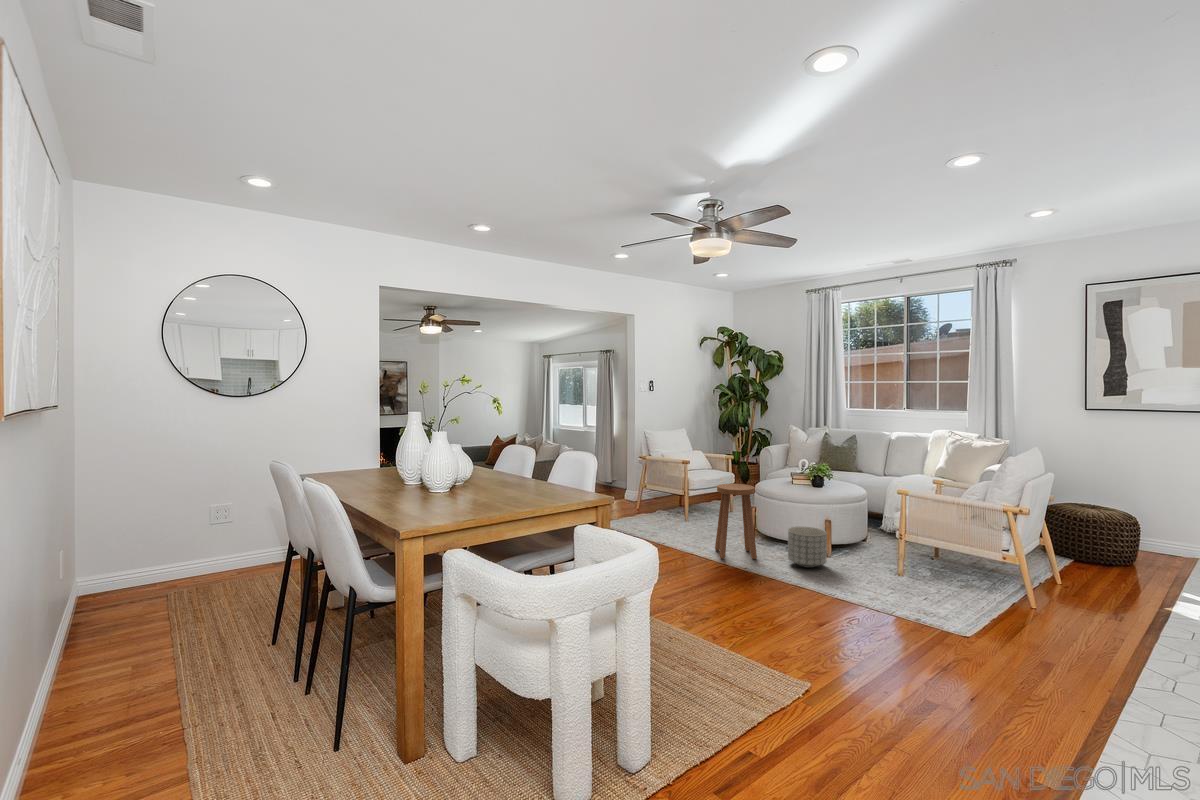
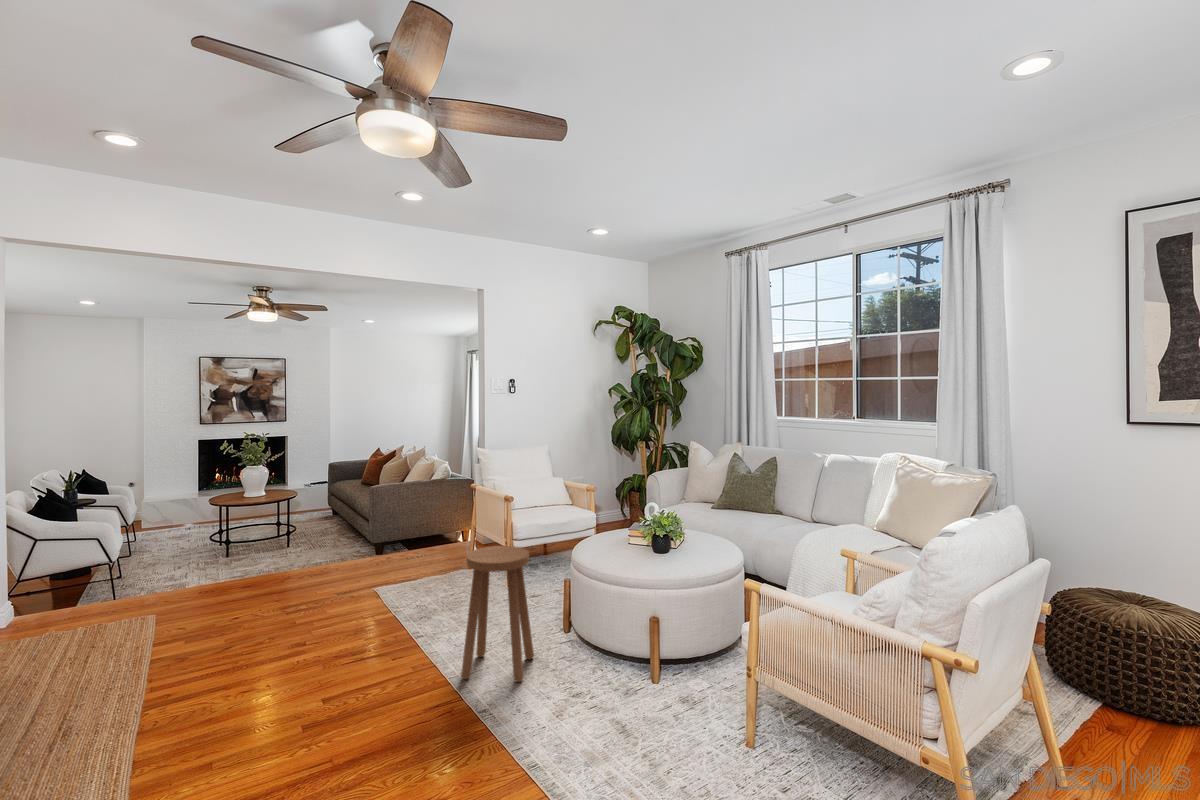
planter: present [788,527,827,568] -> none [560,629,625,711]

